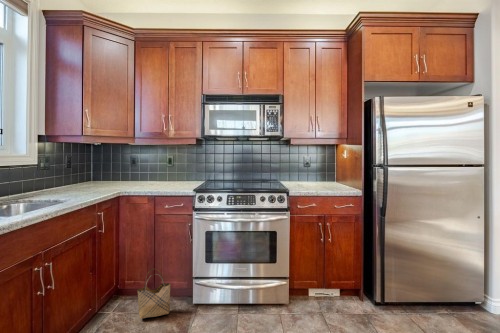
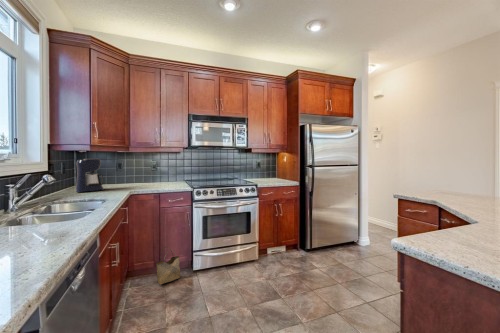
coffee maker: none [61,151,94,190] -> present [75,159,104,192]

